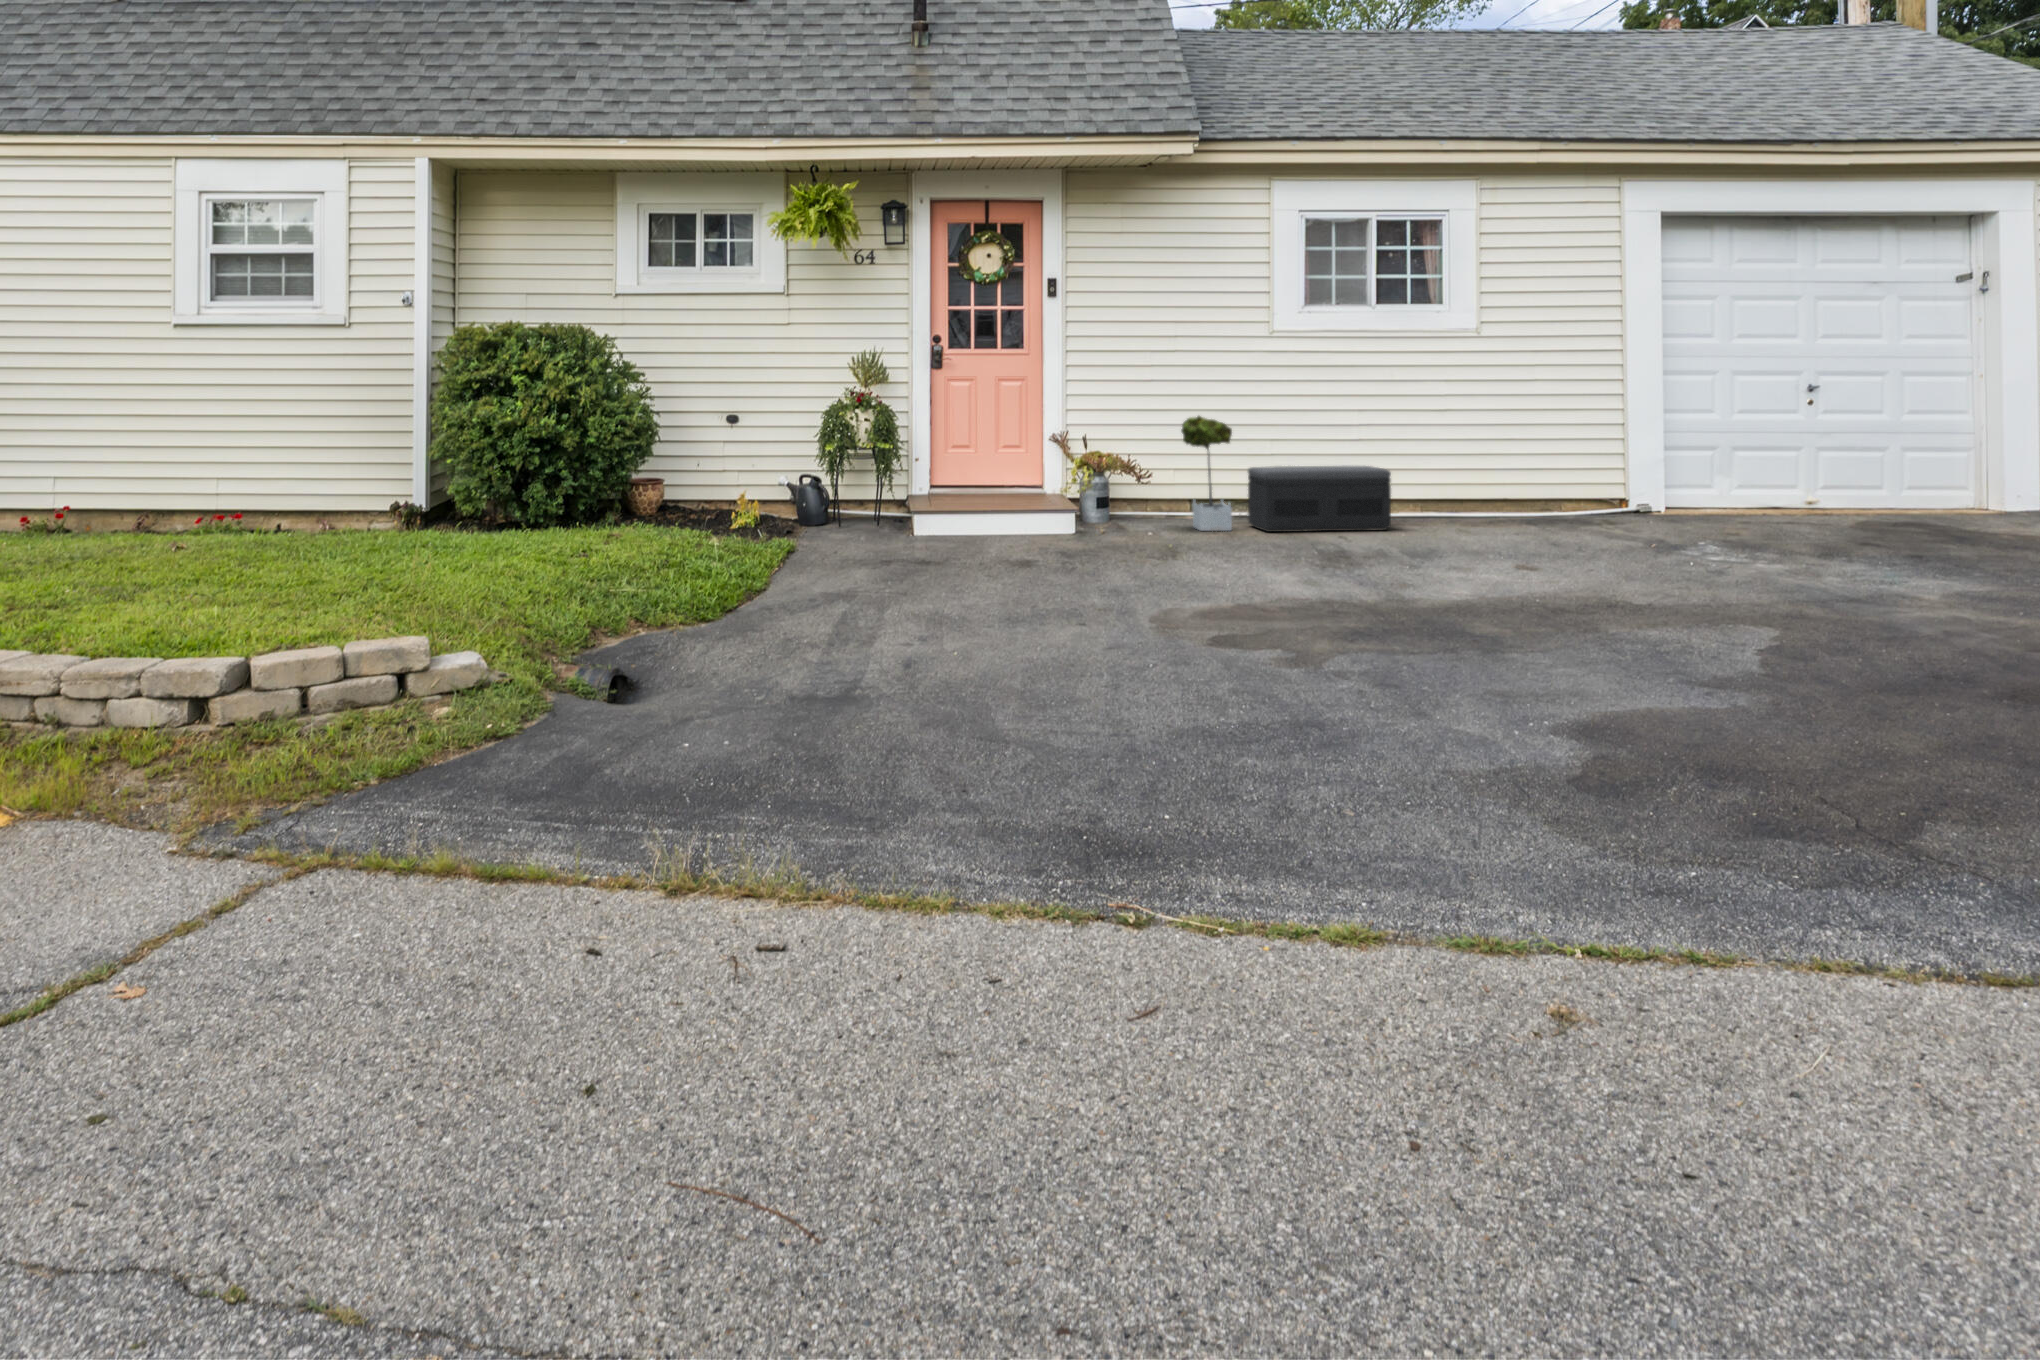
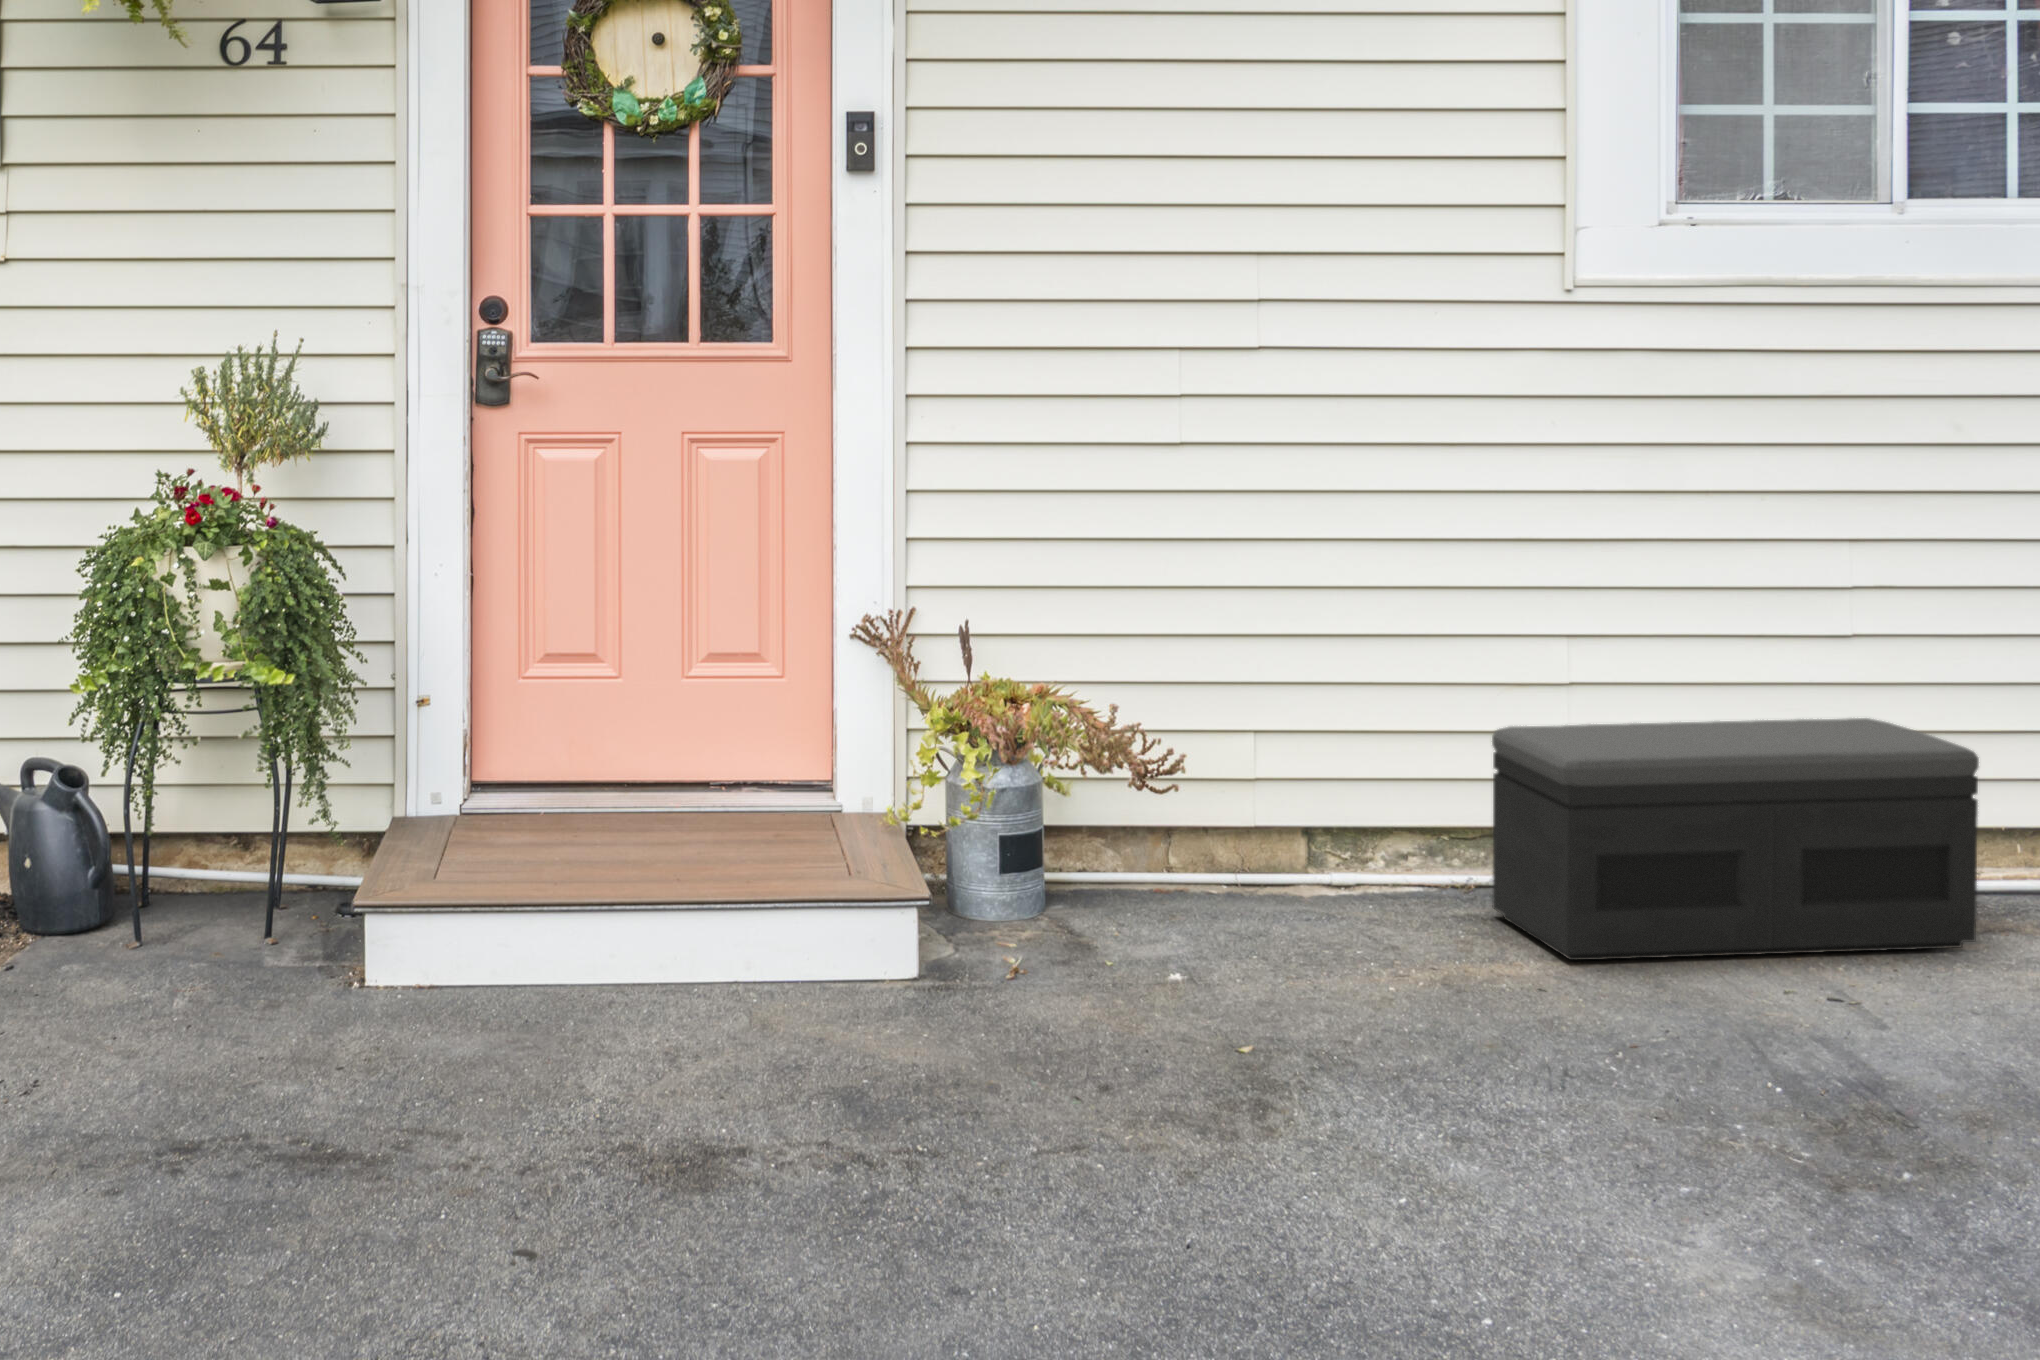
potted tree: present [1181,416,1232,531] -> none [1279,566,1450,950]

